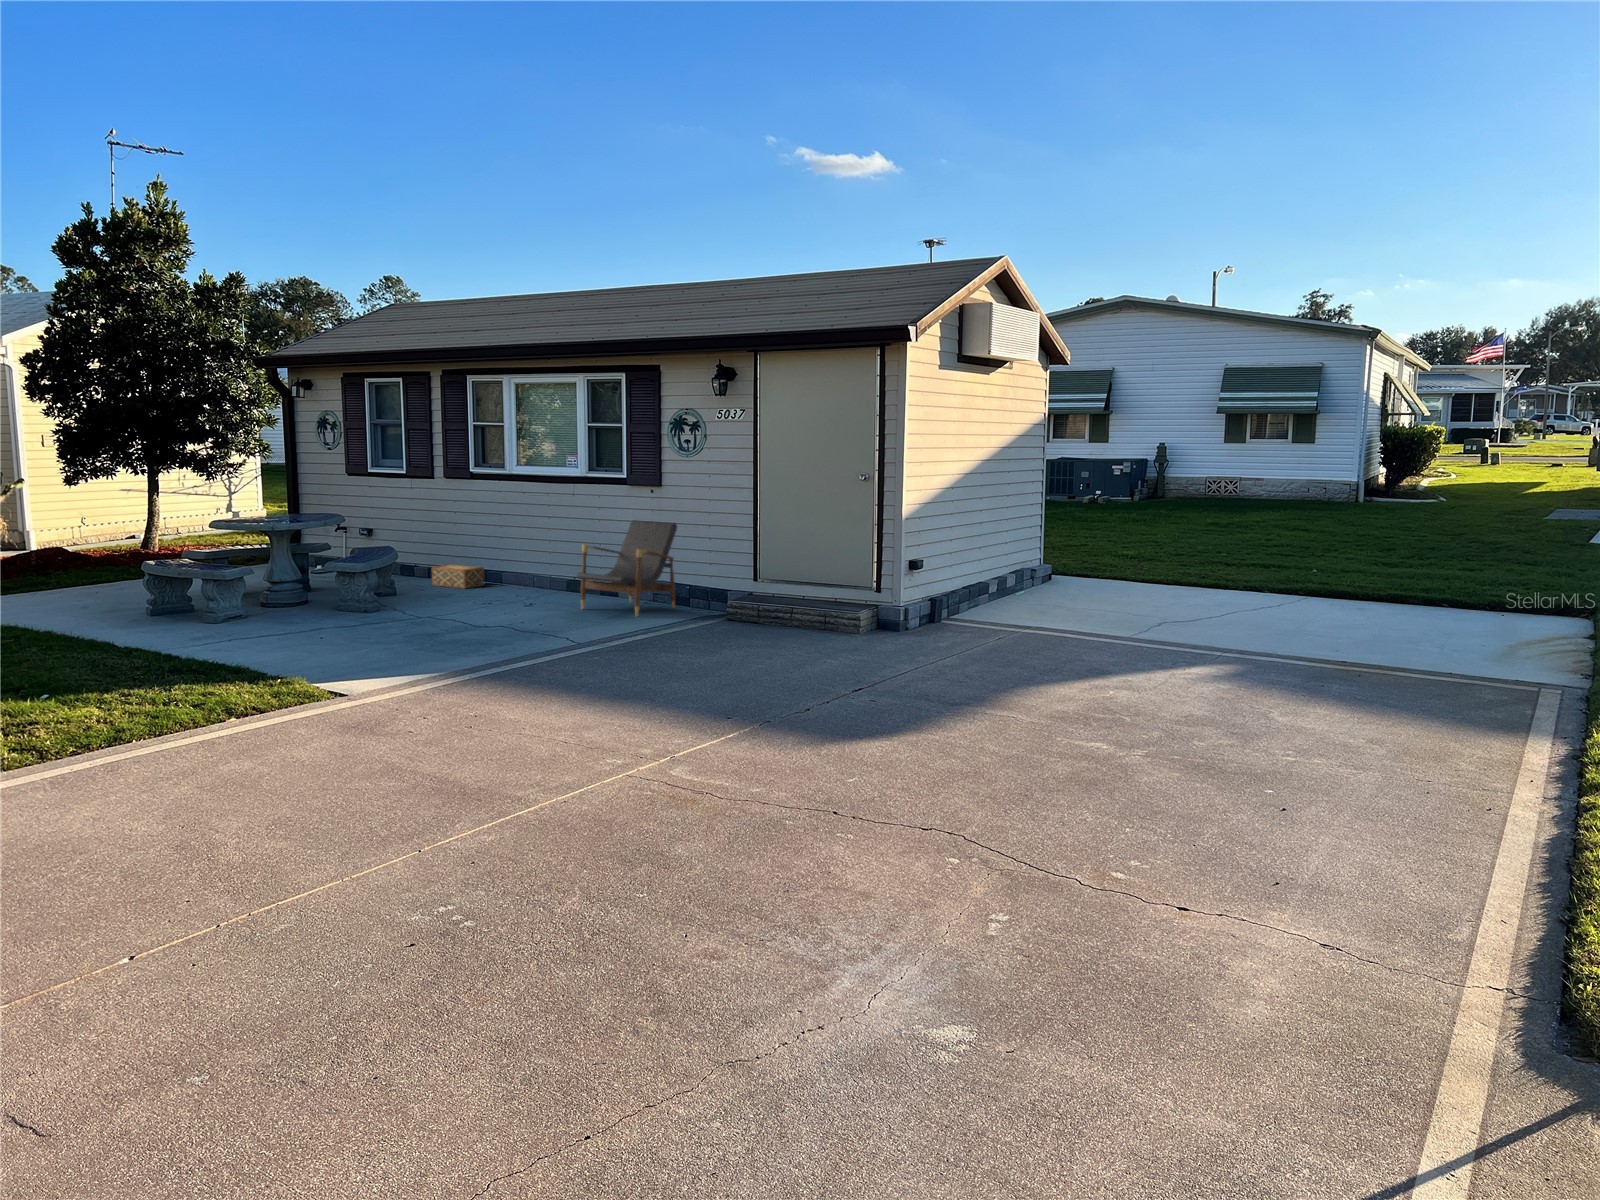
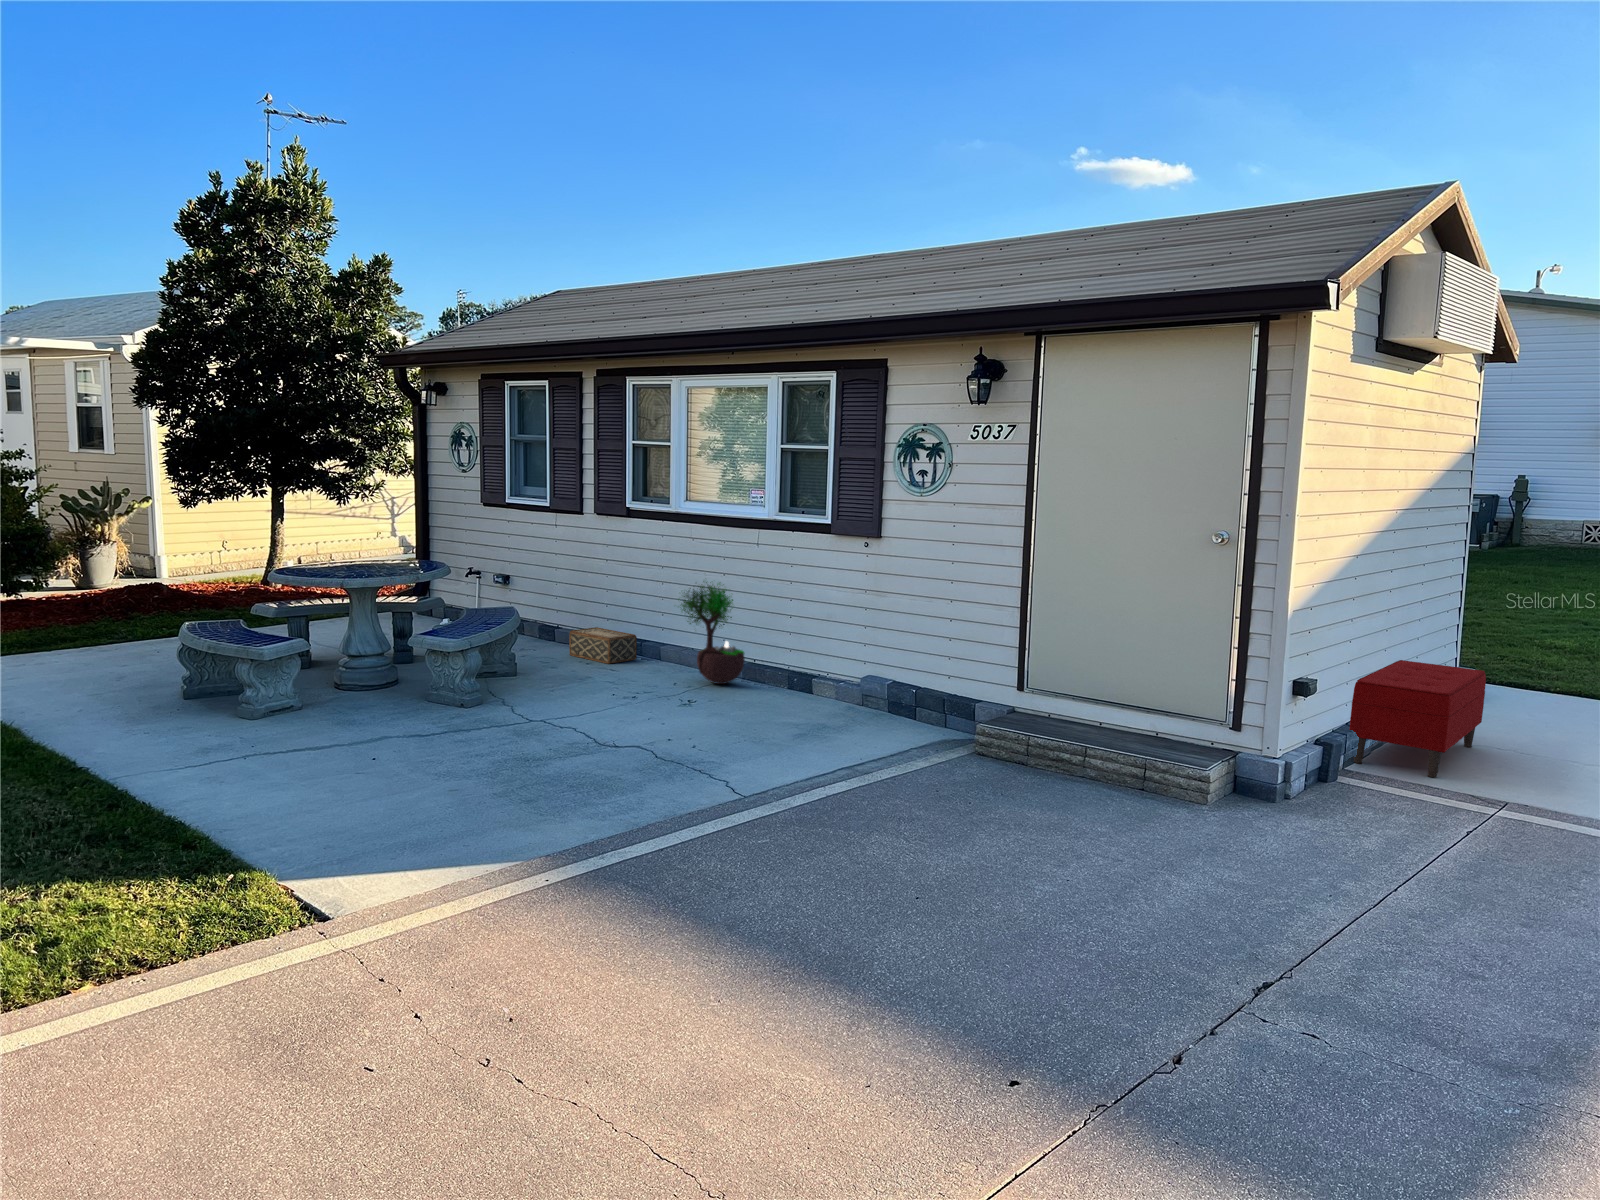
potted tree: none [515,517,569,596] -> present [678,581,745,684]
lounge chair: present [577,520,677,616] -> none [754,585,904,735]
bench: none [955,556,1041,620] -> present [1349,660,1486,777]

